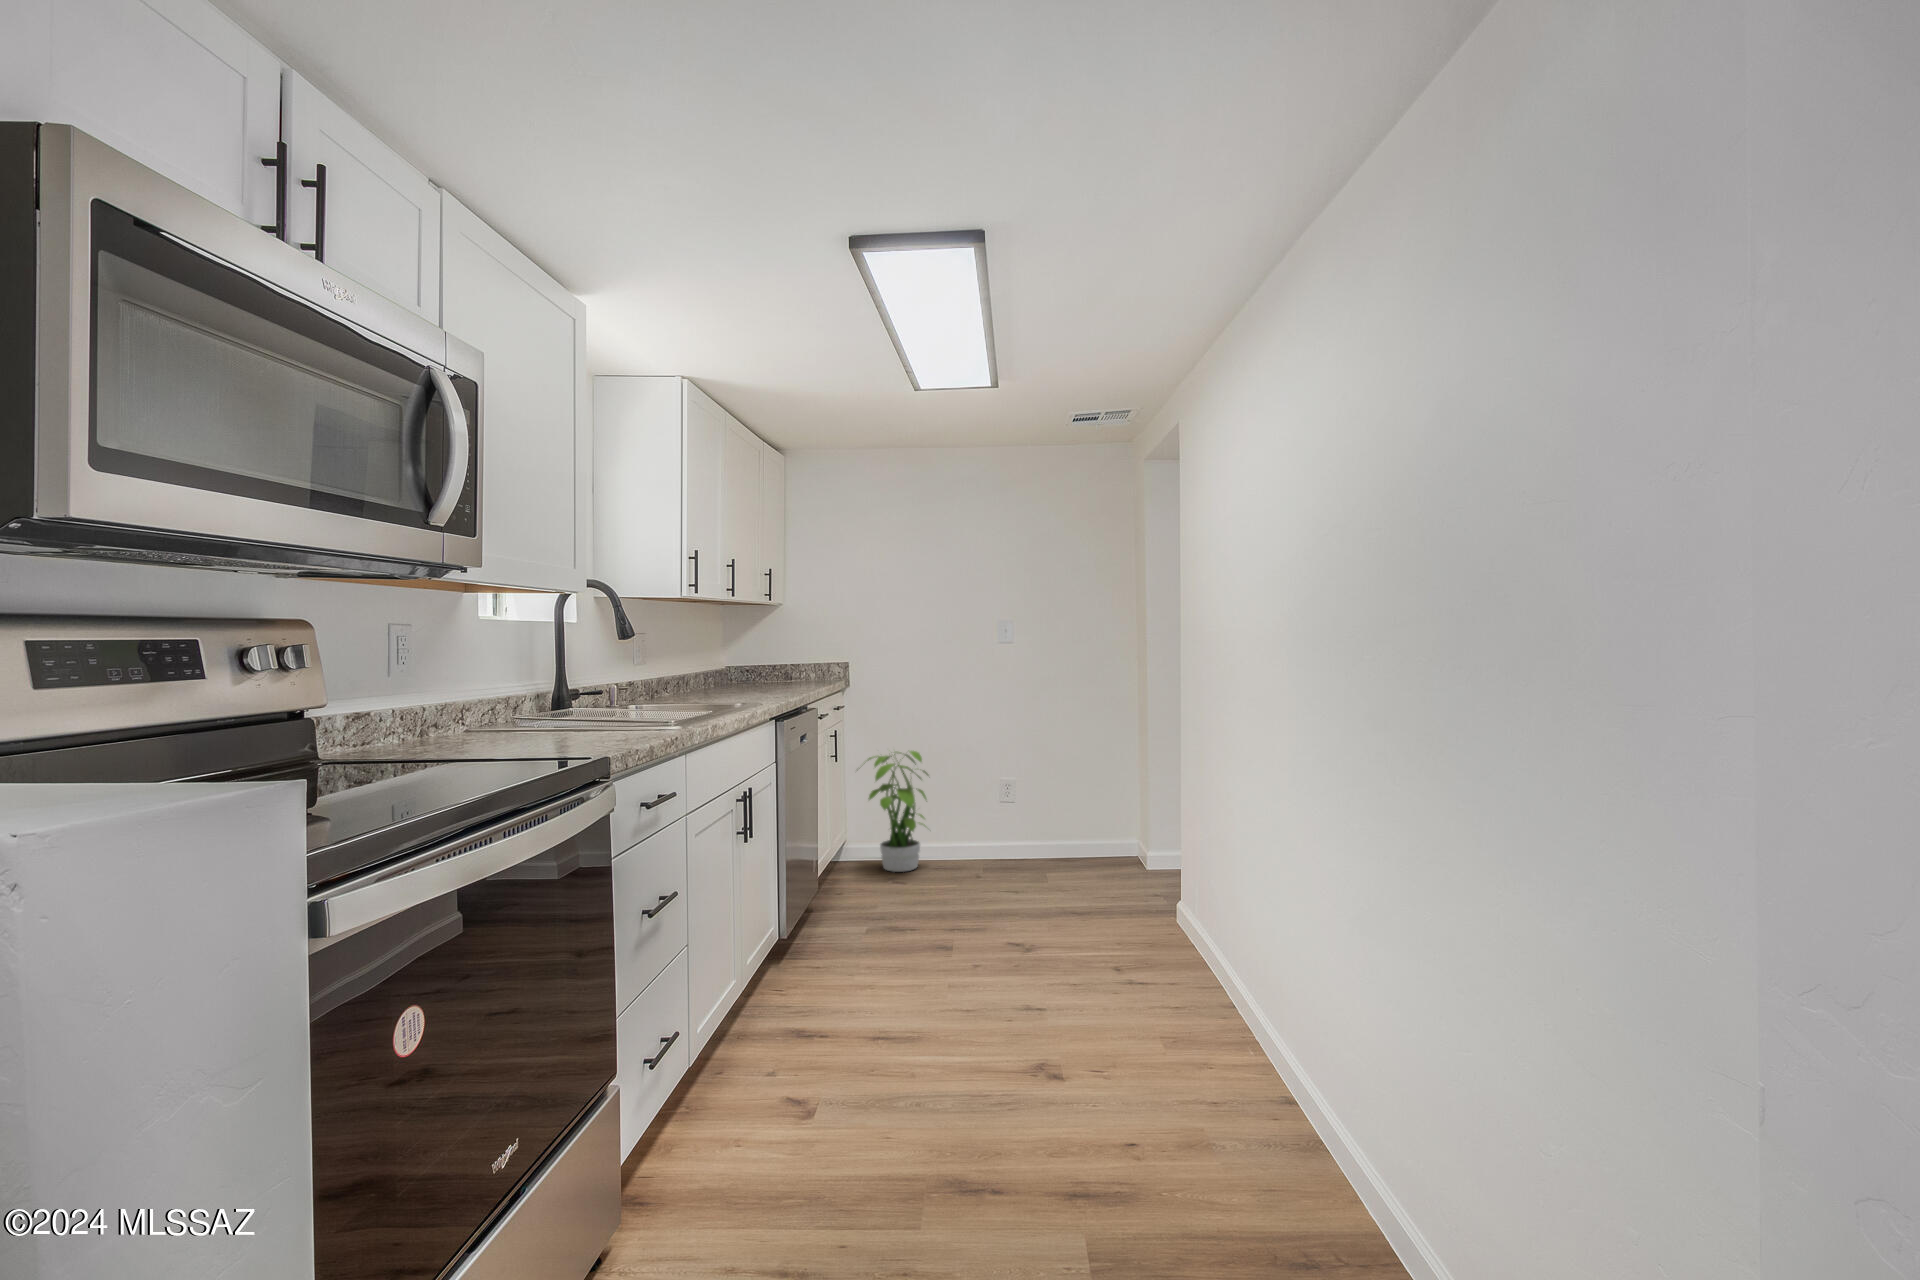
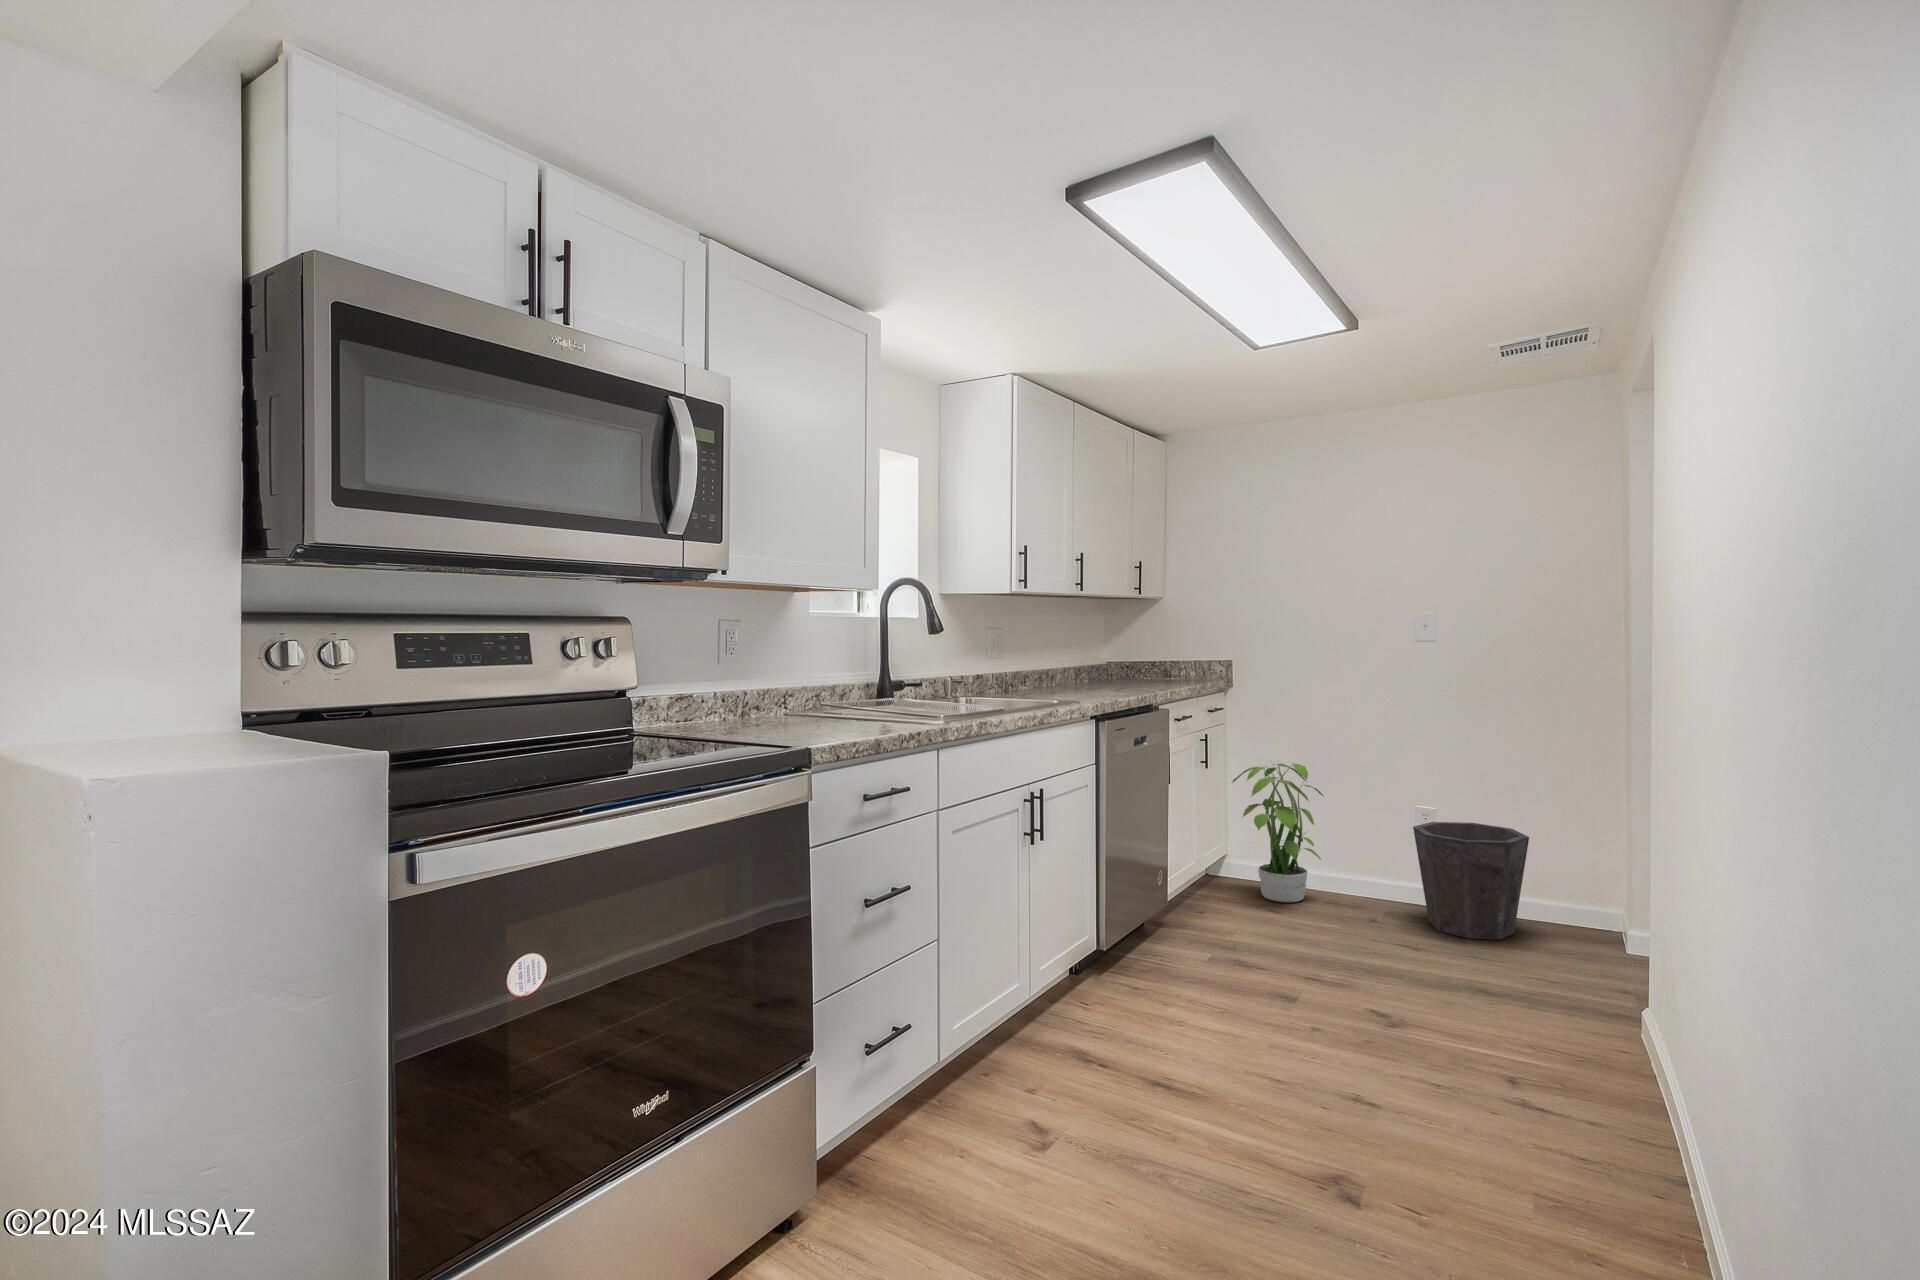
waste bin: none [1003,787,1084,878] -> present [1413,822,1529,940]

